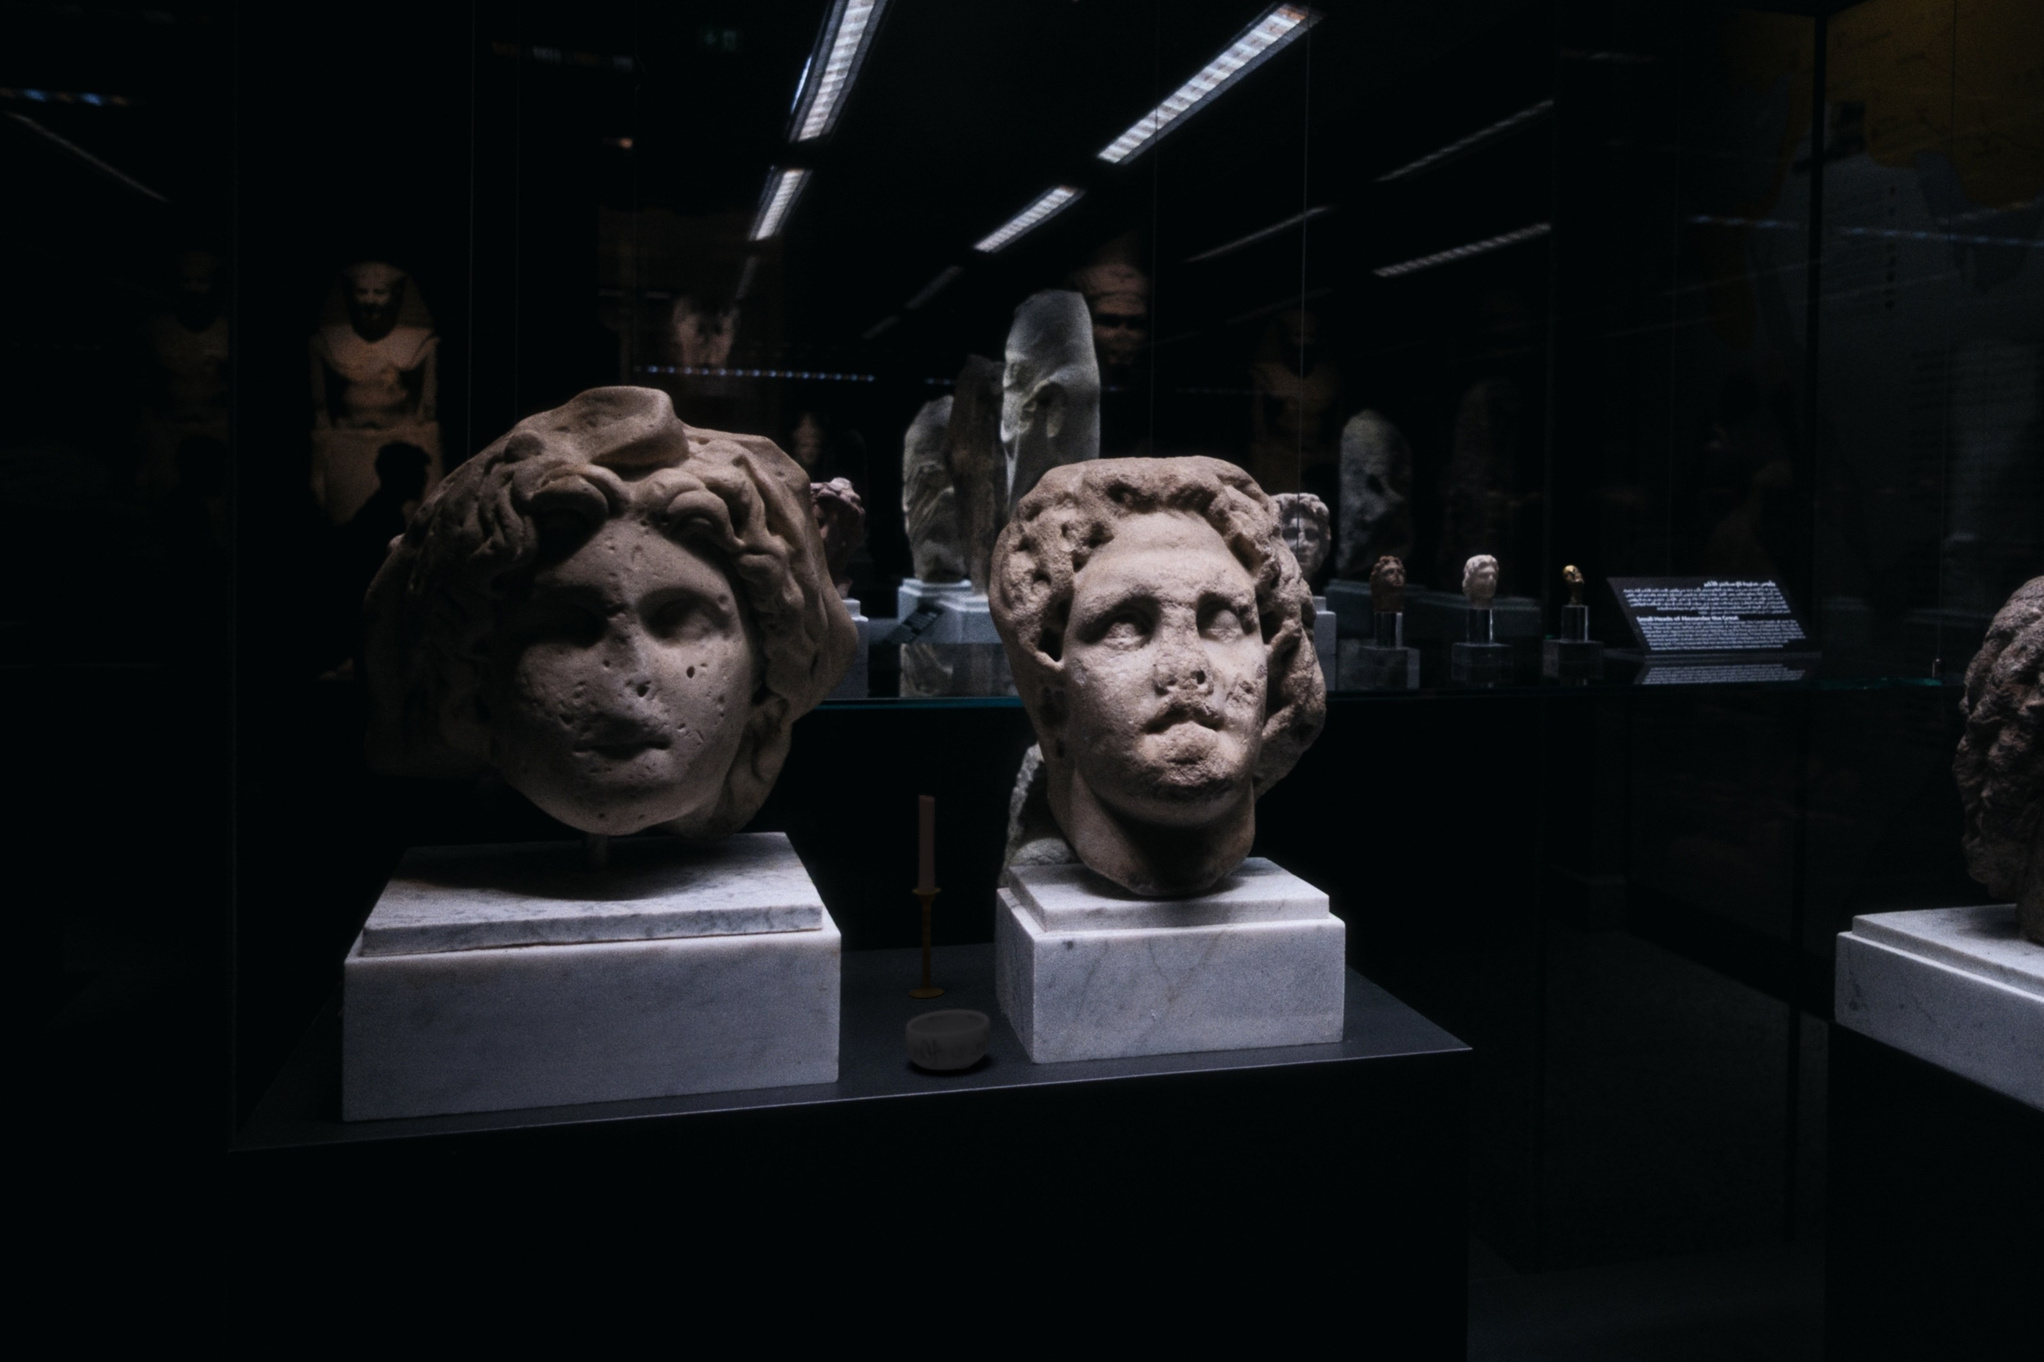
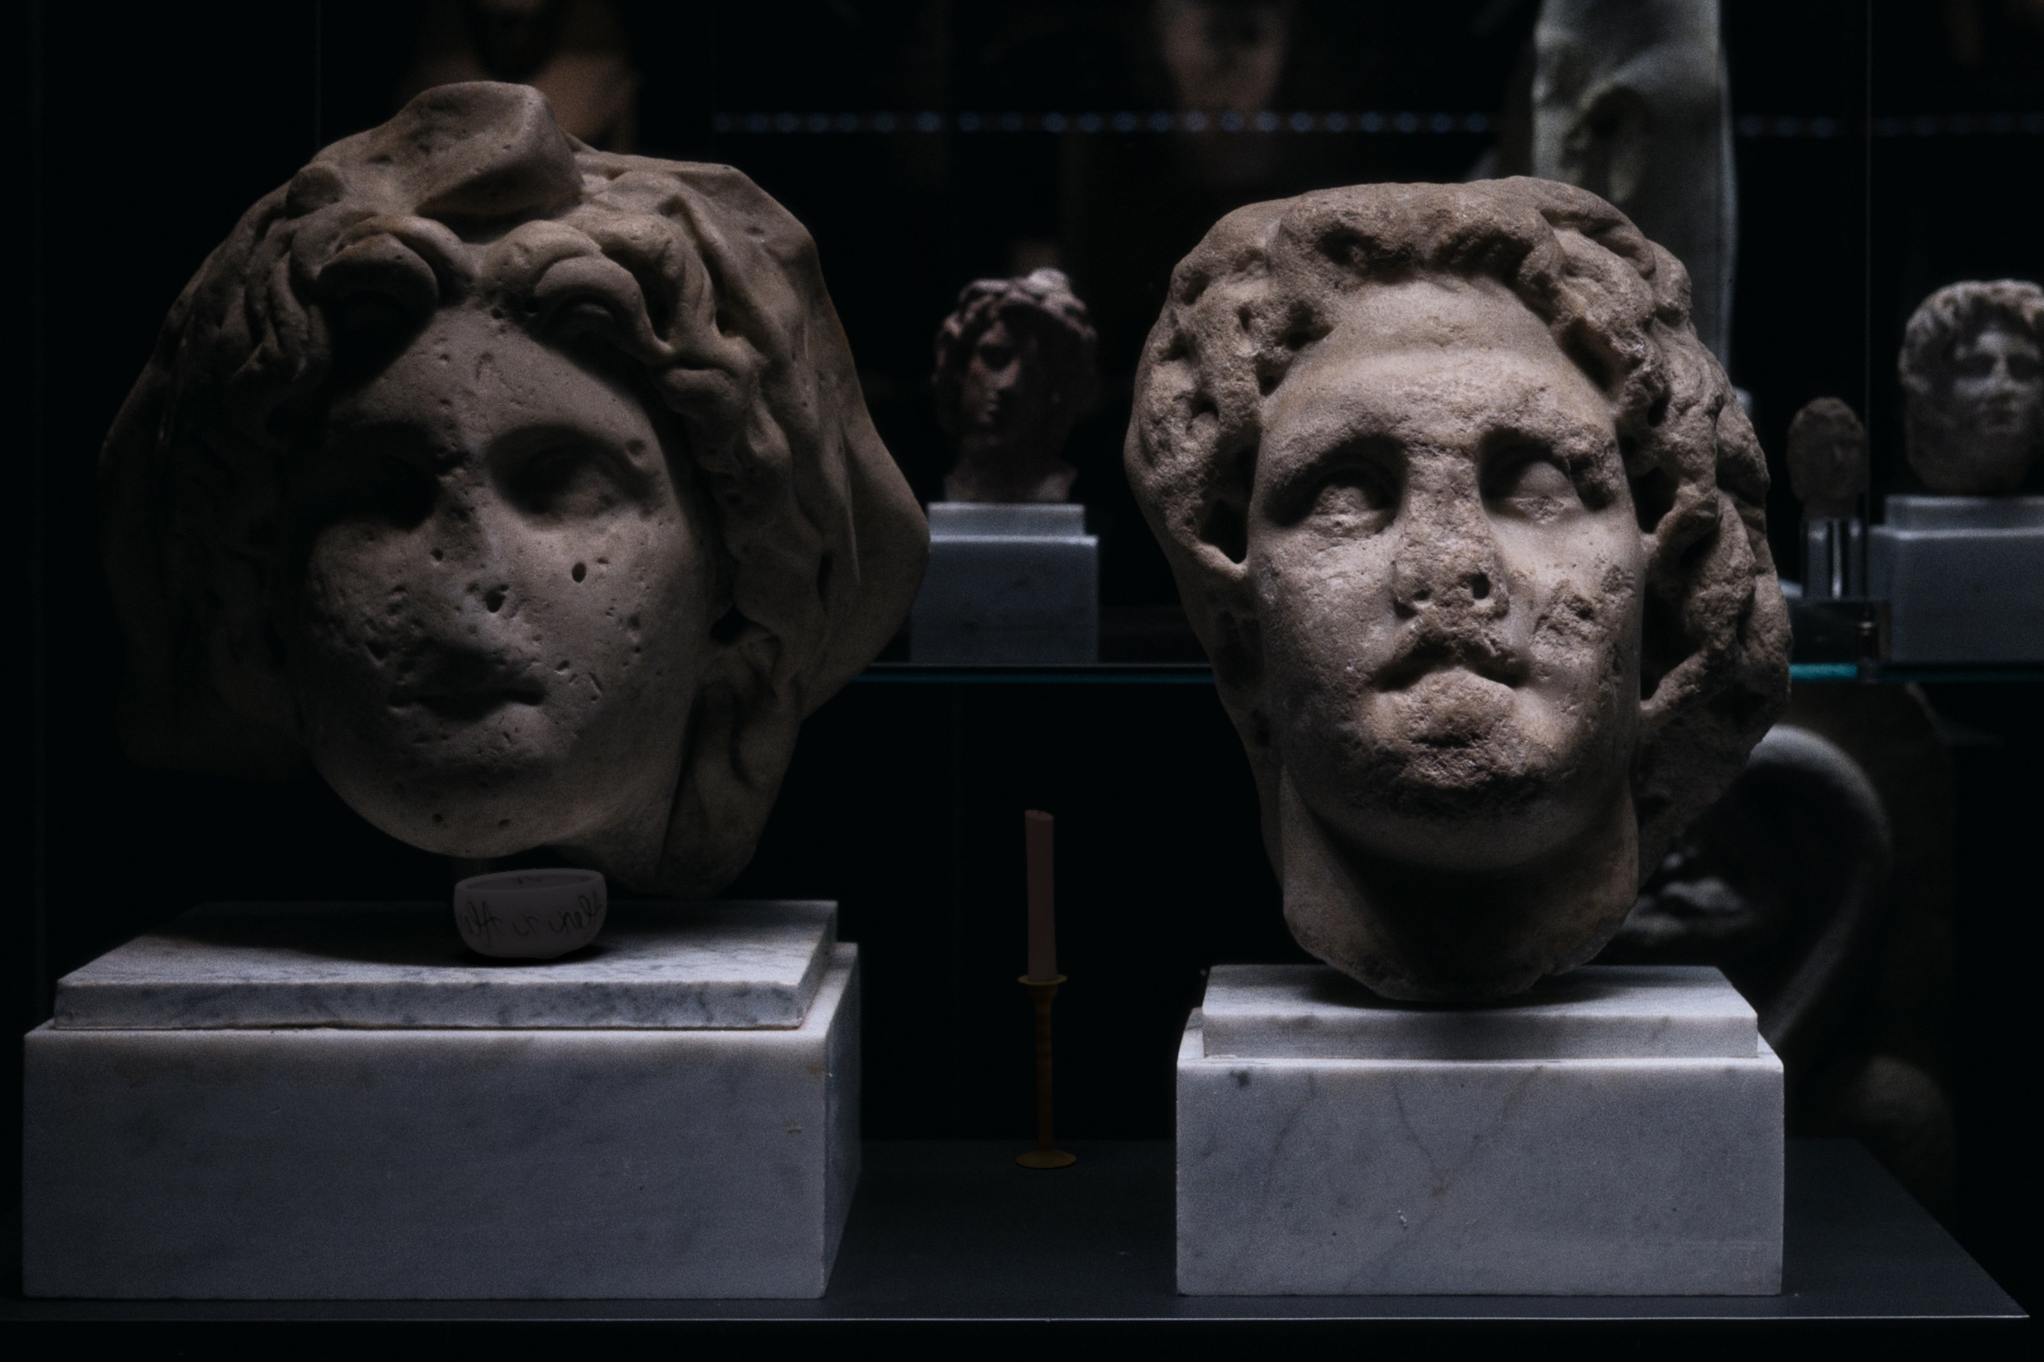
decorative bowl: present [905,1010,991,1070] -> present [454,869,607,959]

